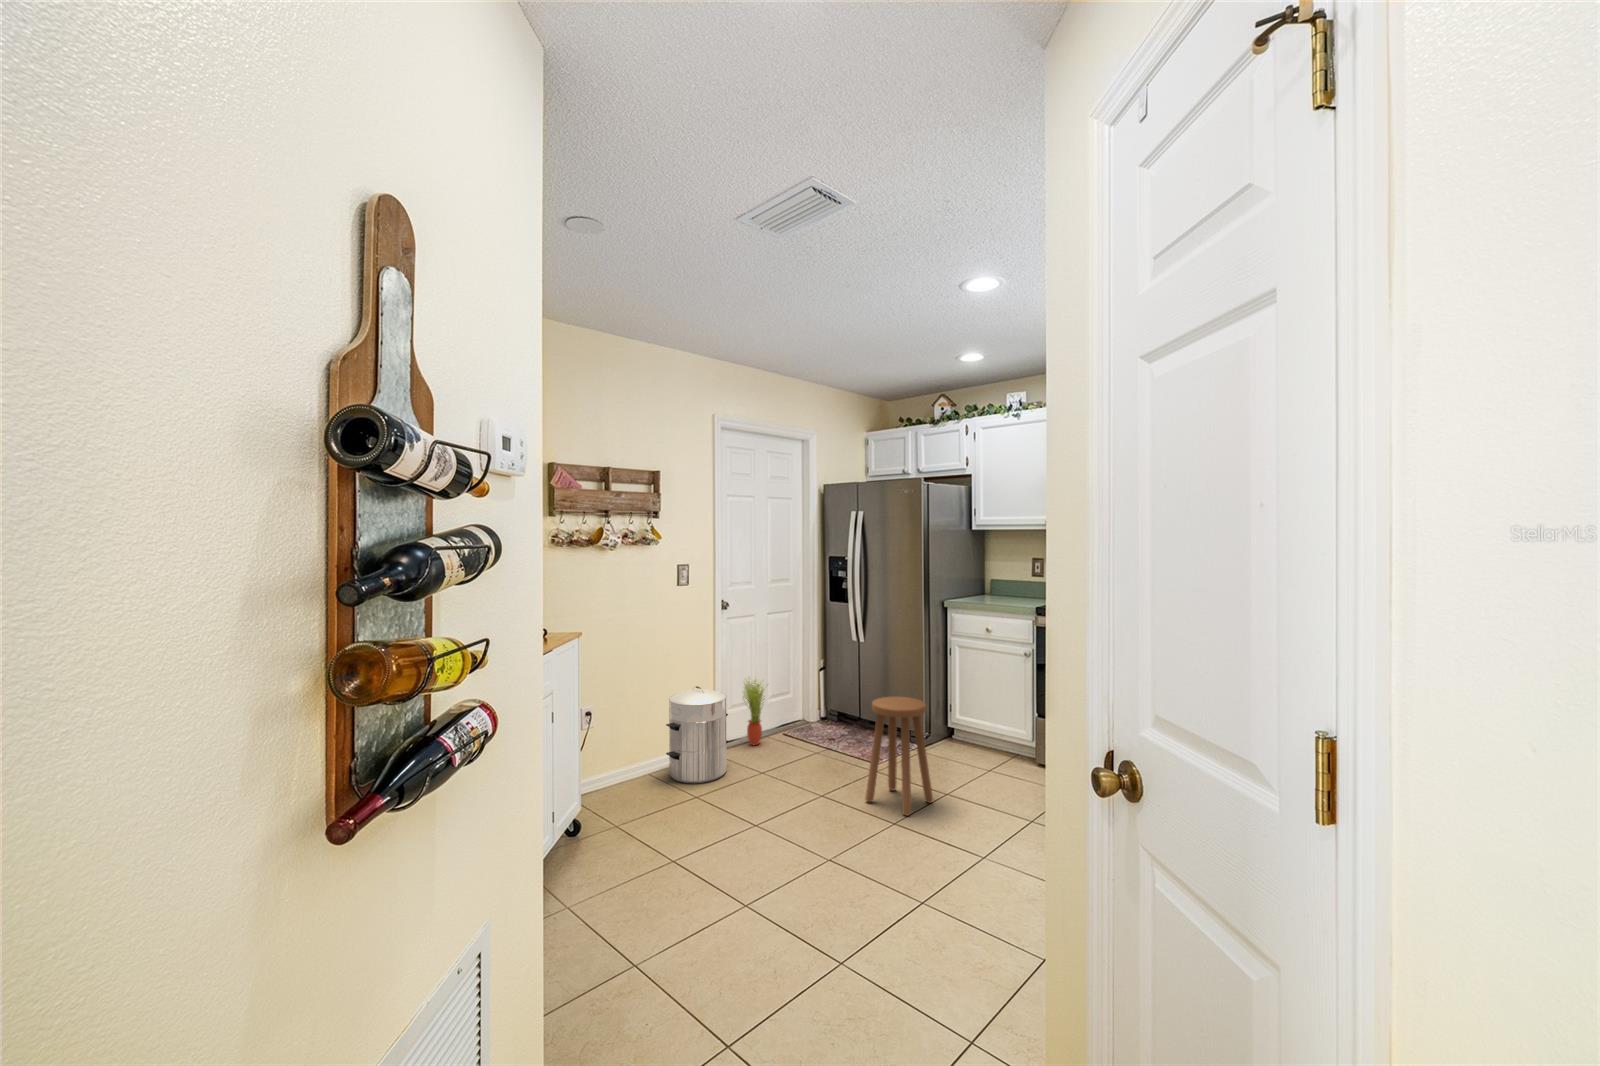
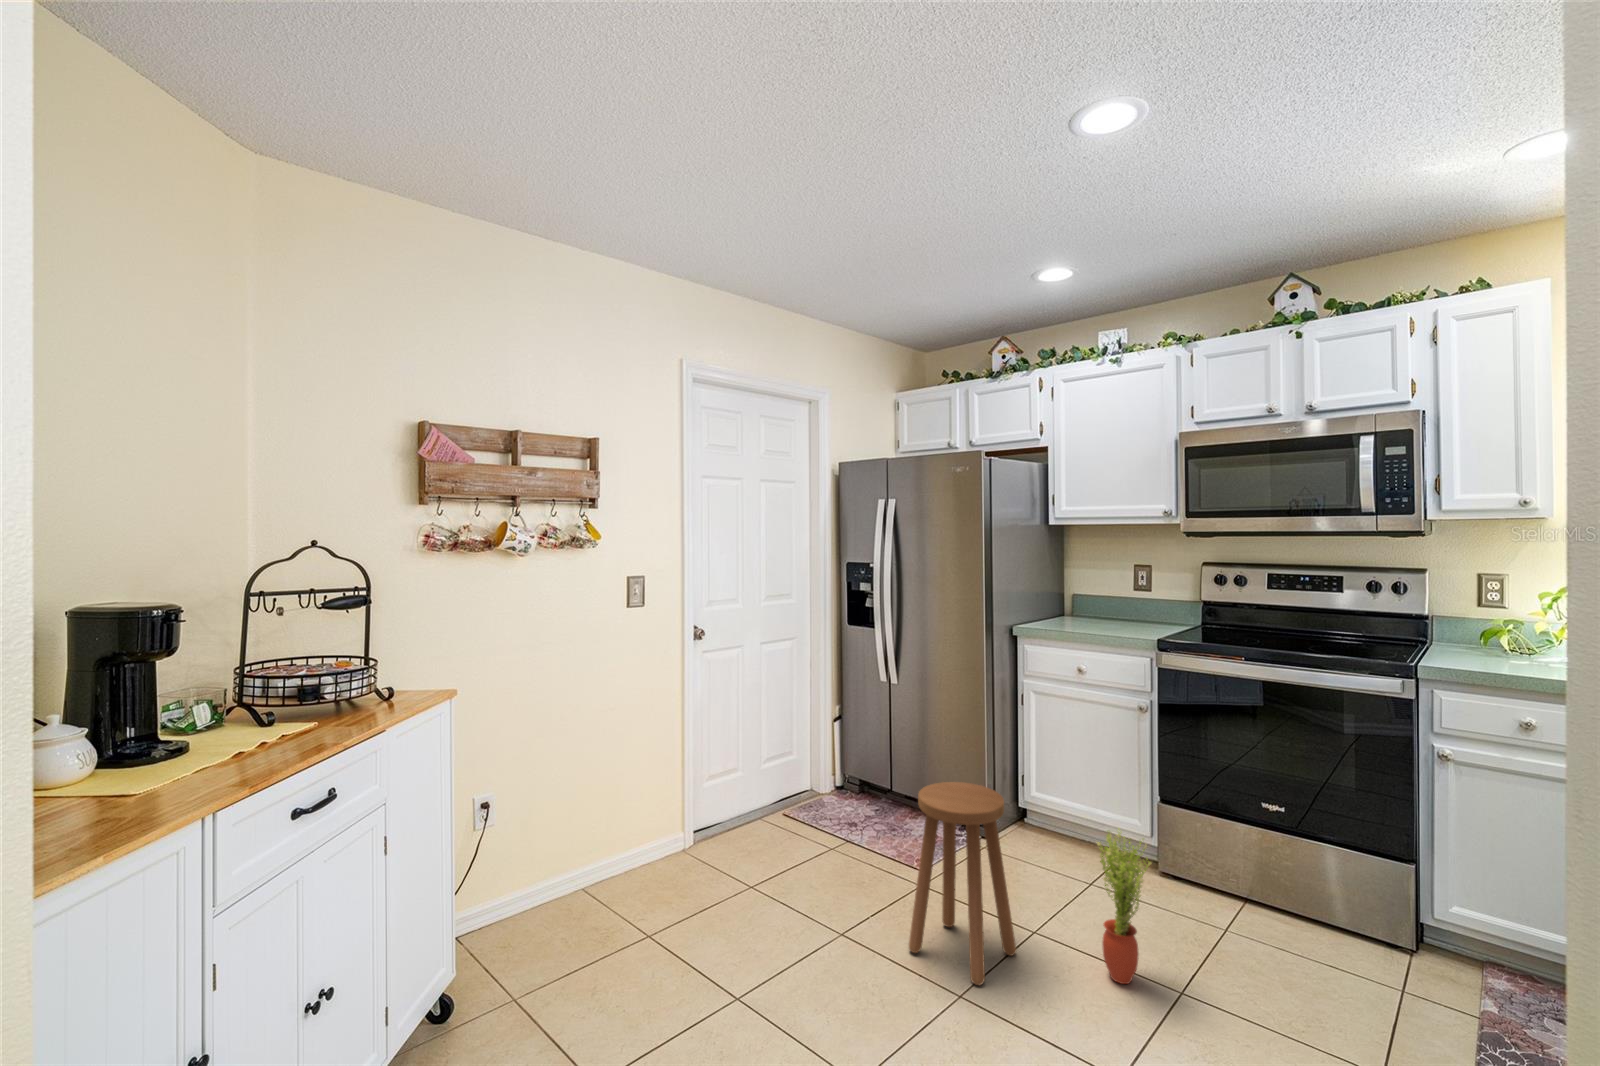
potted plant: present [743,679,764,745] -> present [1097,831,1151,984]
waste bin: present [666,686,728,783] -> none [605,757,701,908]

